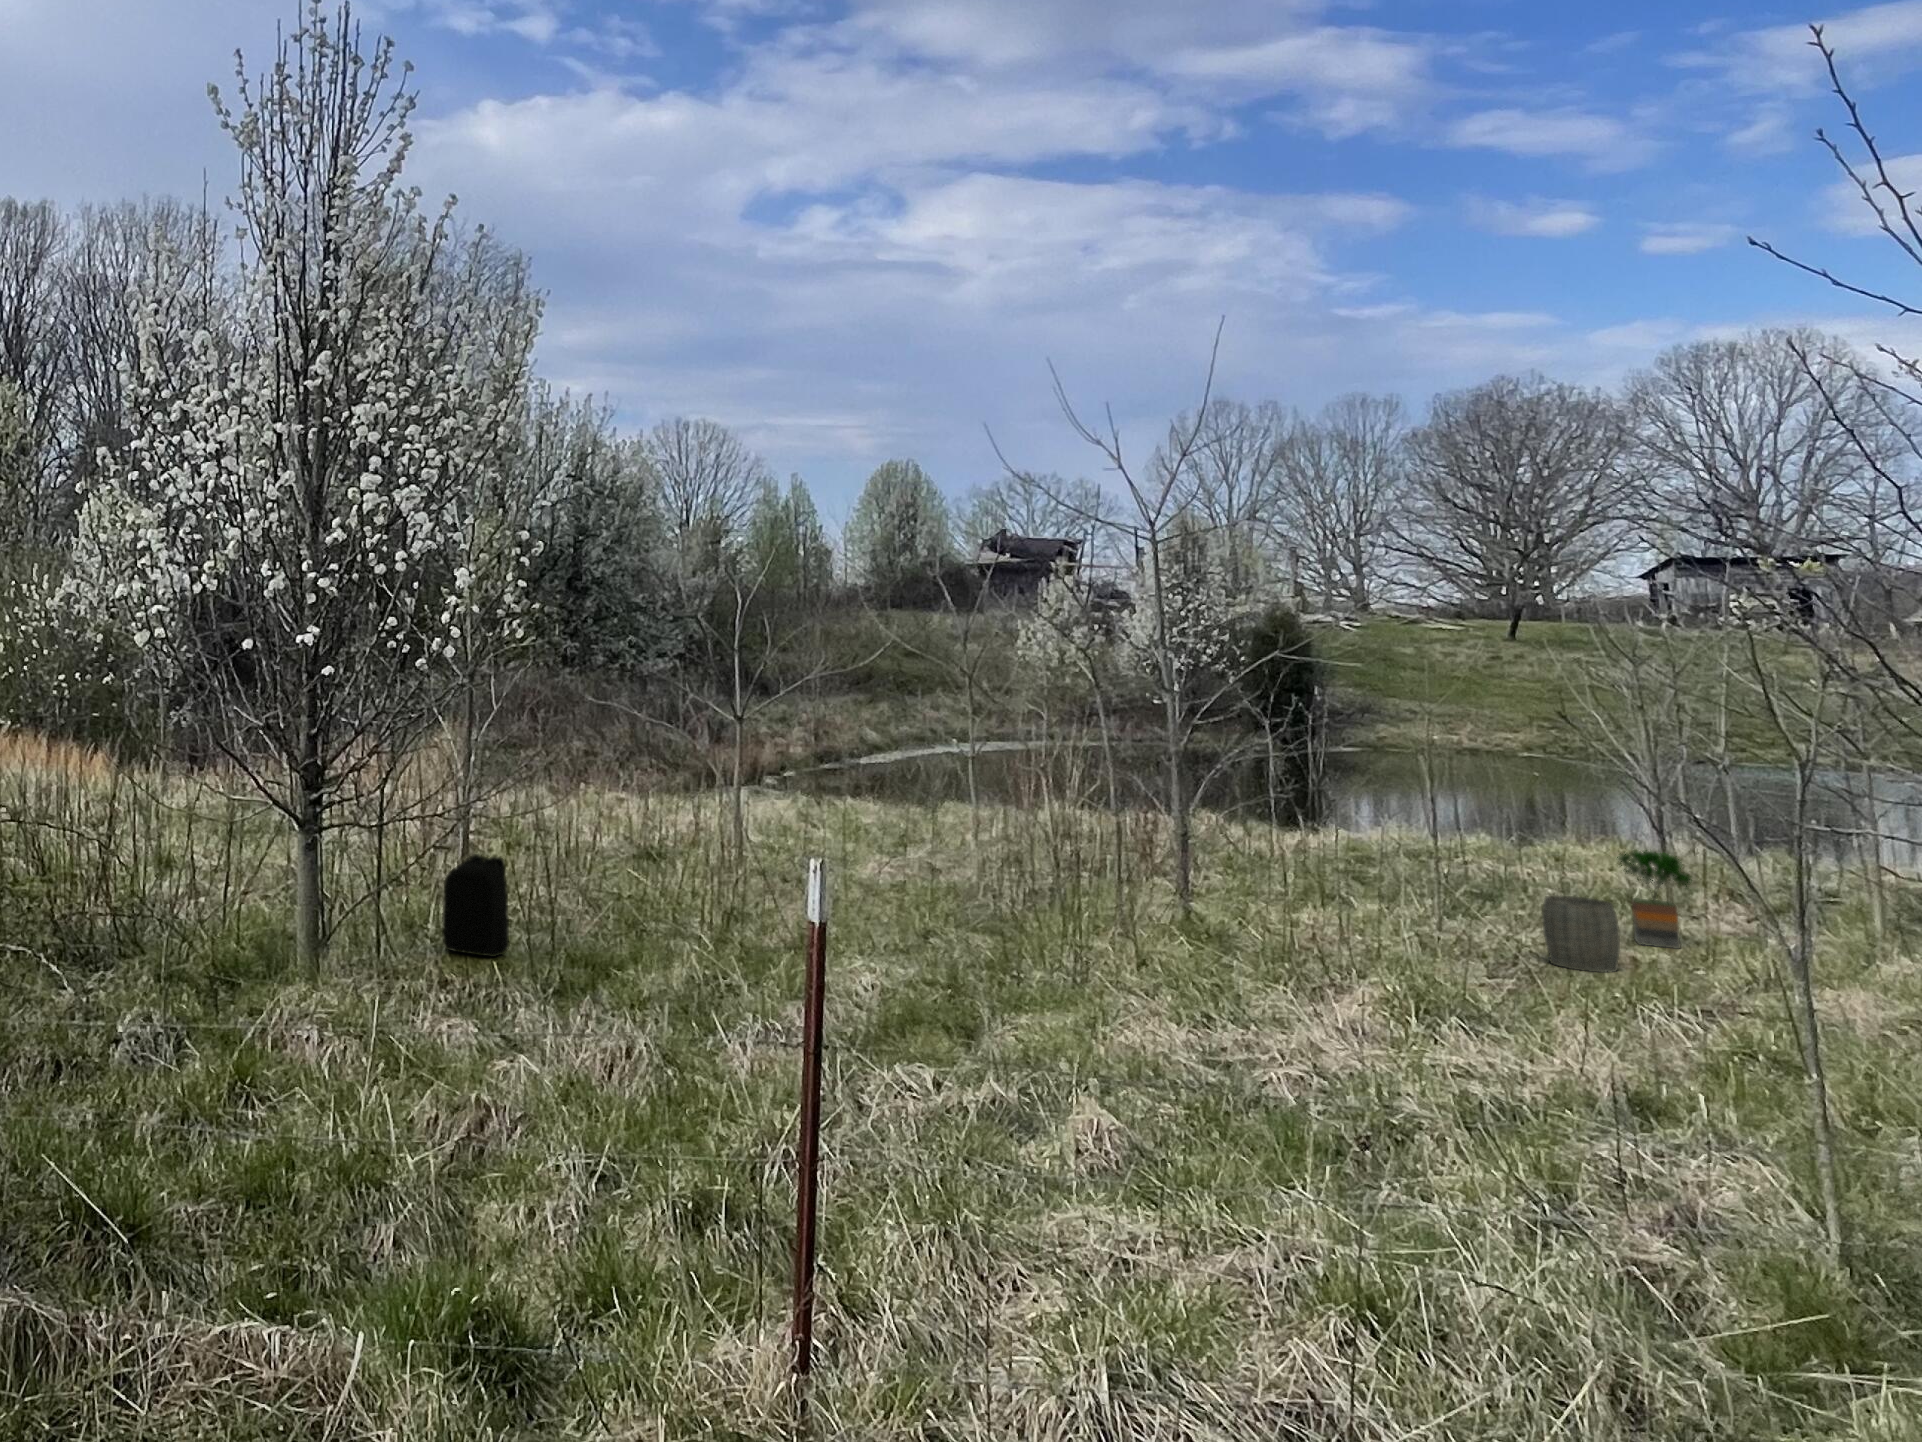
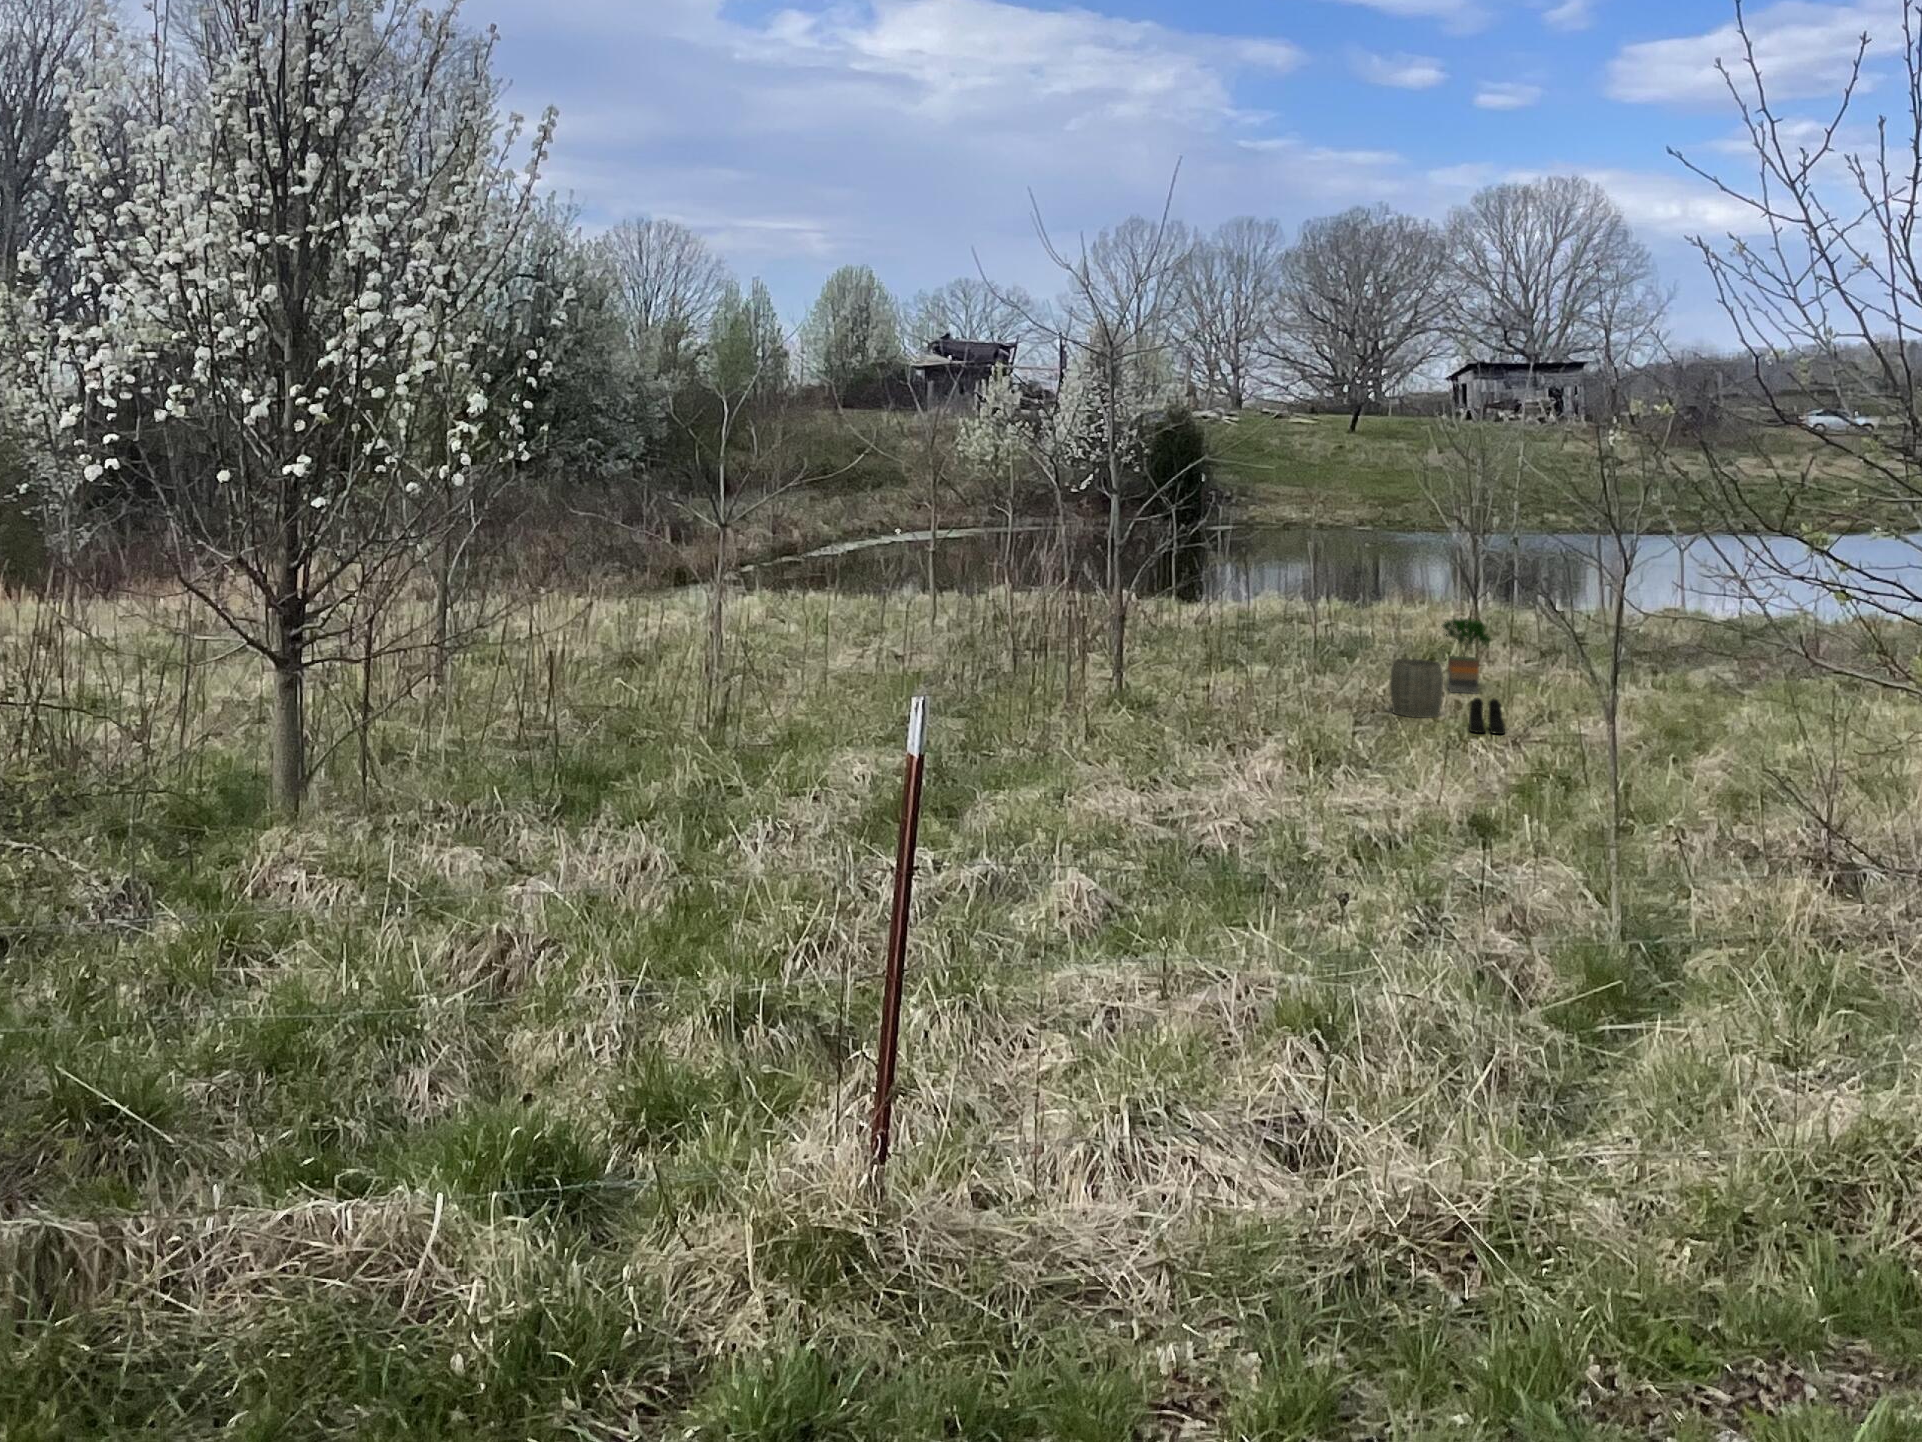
backpack: present [442,854,510,957] -> none [432,681,506,783]
boots: none [1659,949,1715,1000] -> present [1469,698,1505,734]

